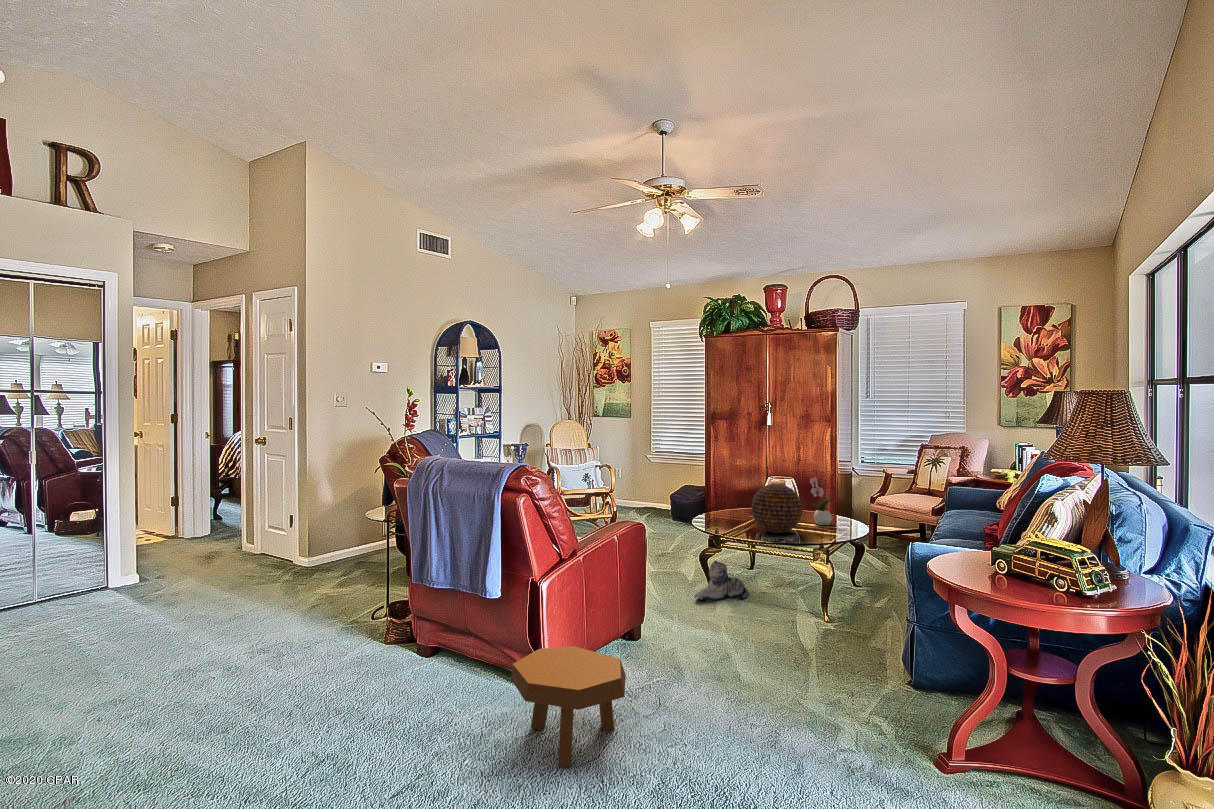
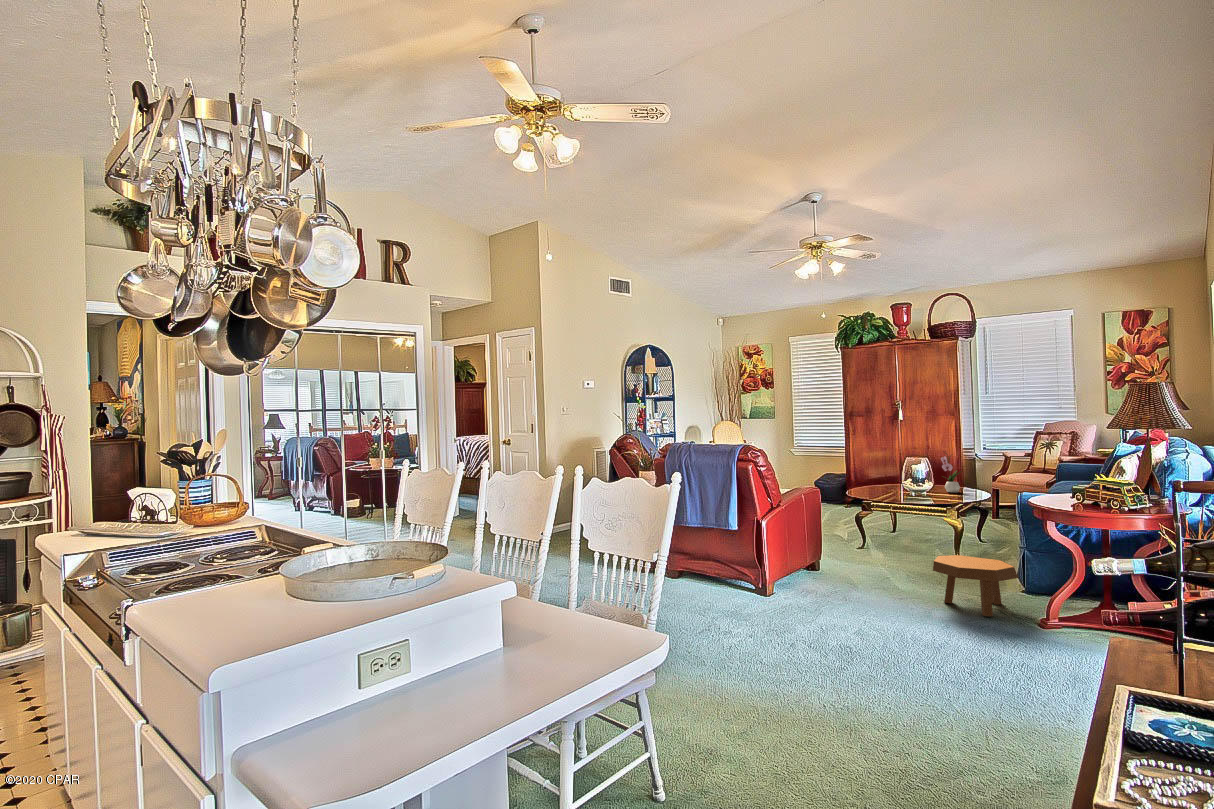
decorative orb: present [752,484,802,534] -> none [896,461,936,498]
plush toy: present [694,561,749,600] -> none [853,520,896,548]
footstool: present [511,646,626,766] -> present [933,555,1018,616]

